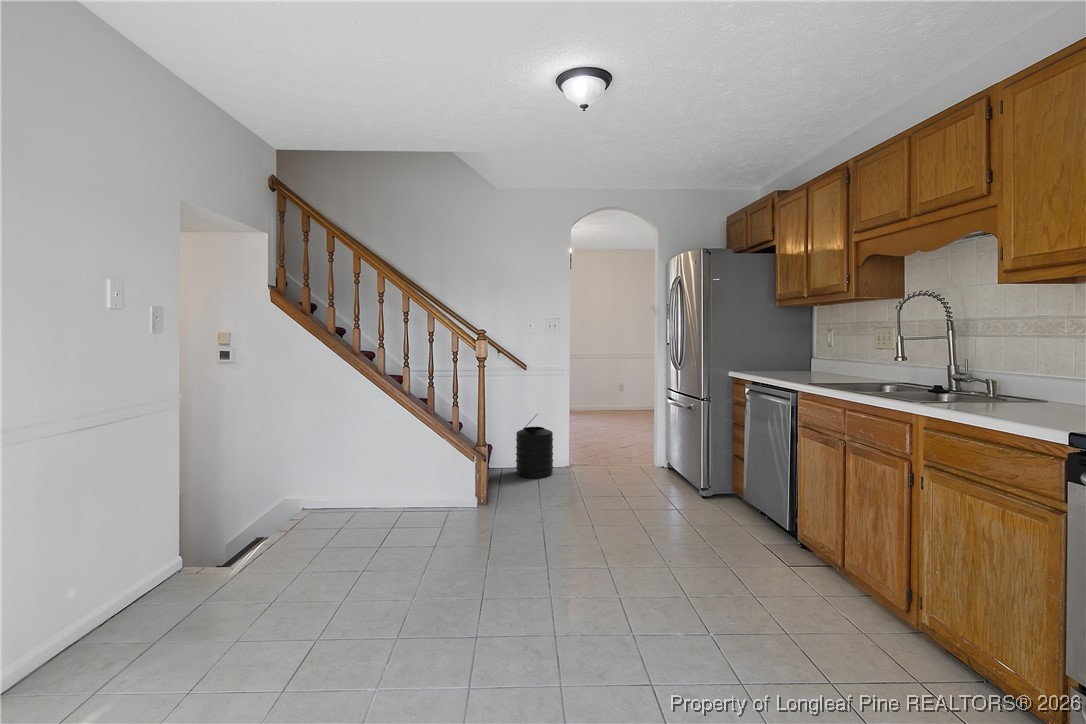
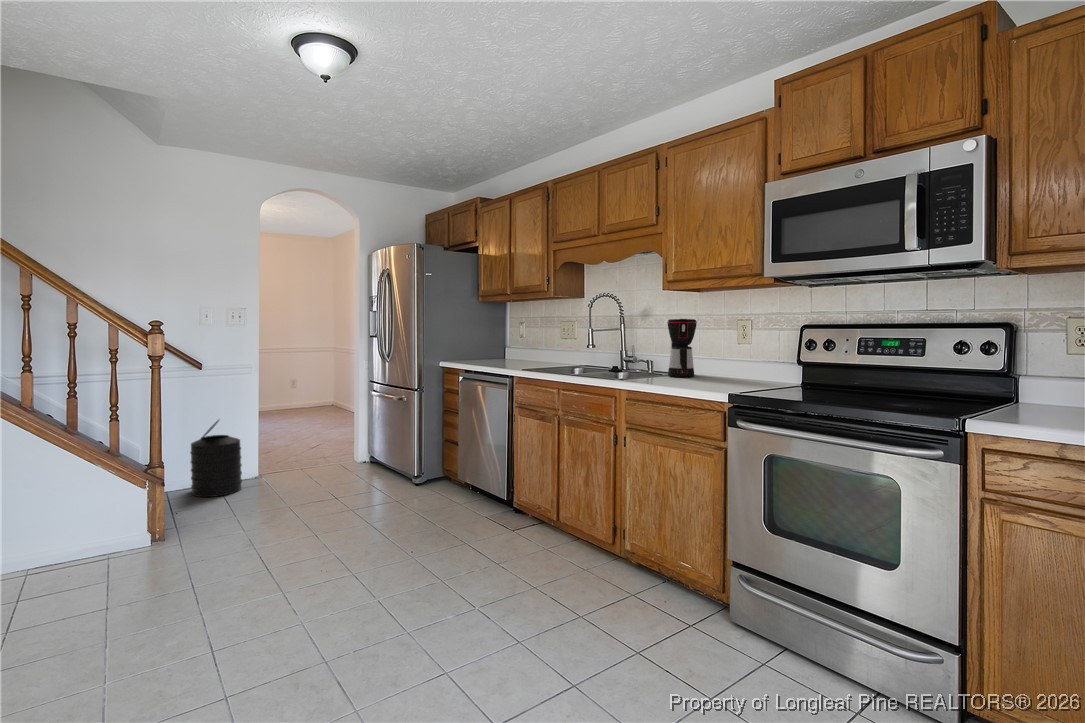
coffee maker: none [1013,321,1068,404] -> present [667,319,697,377]

